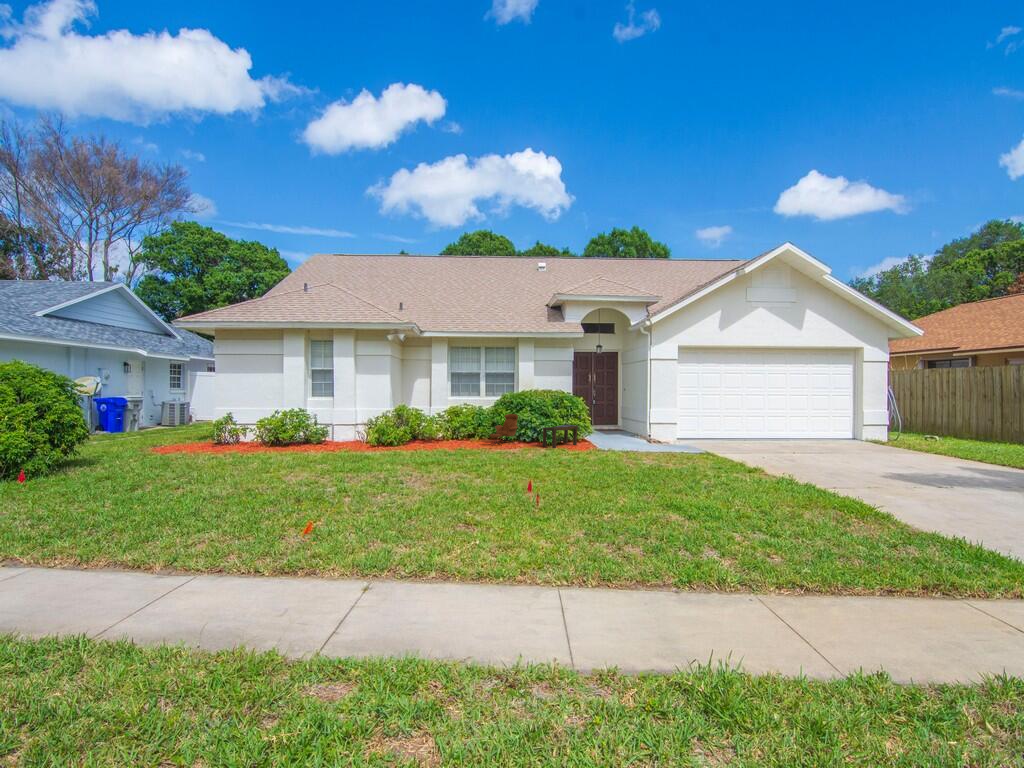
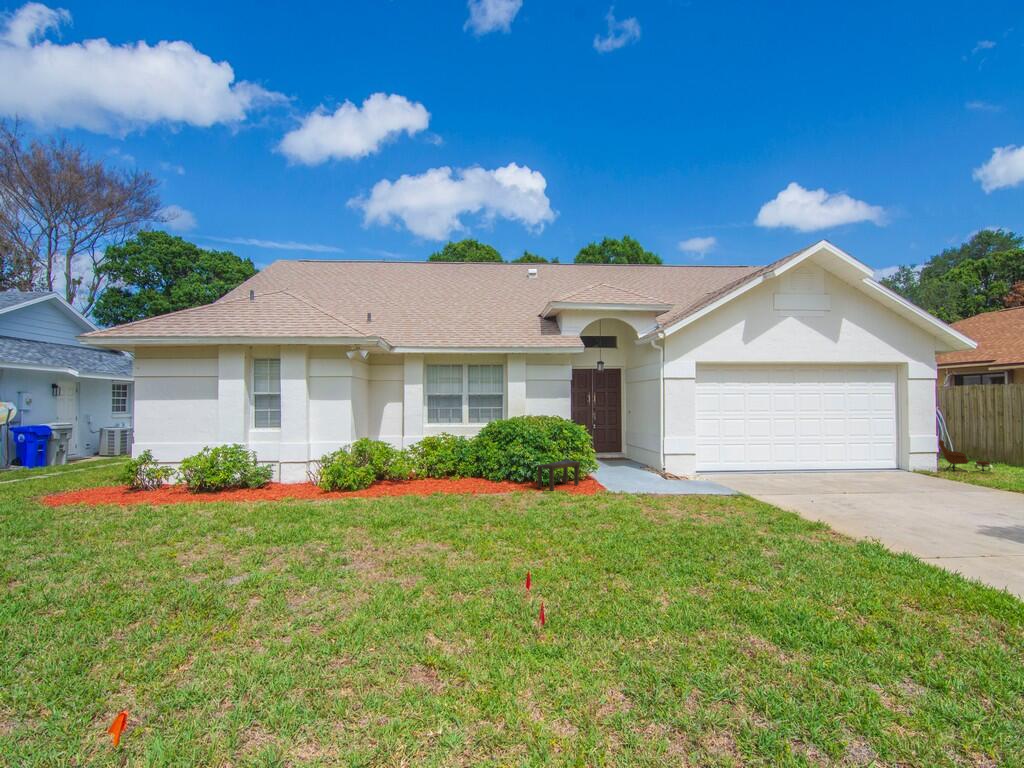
lounge chair: present [490,414,518,444] -> present [939,440,990,473]

